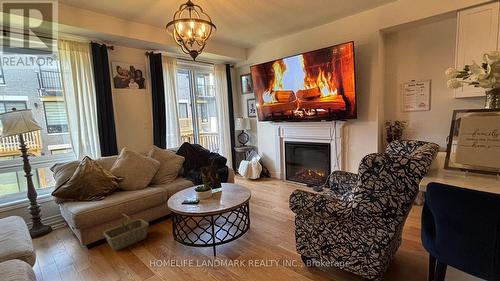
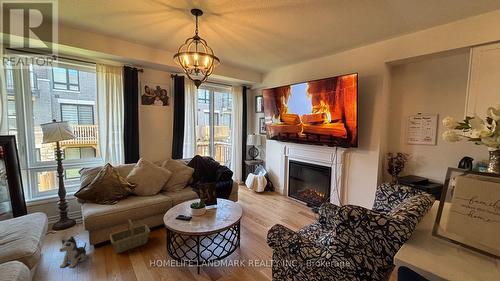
plush toy: none [51,235,81,271] -> present [60,236,86,268]

